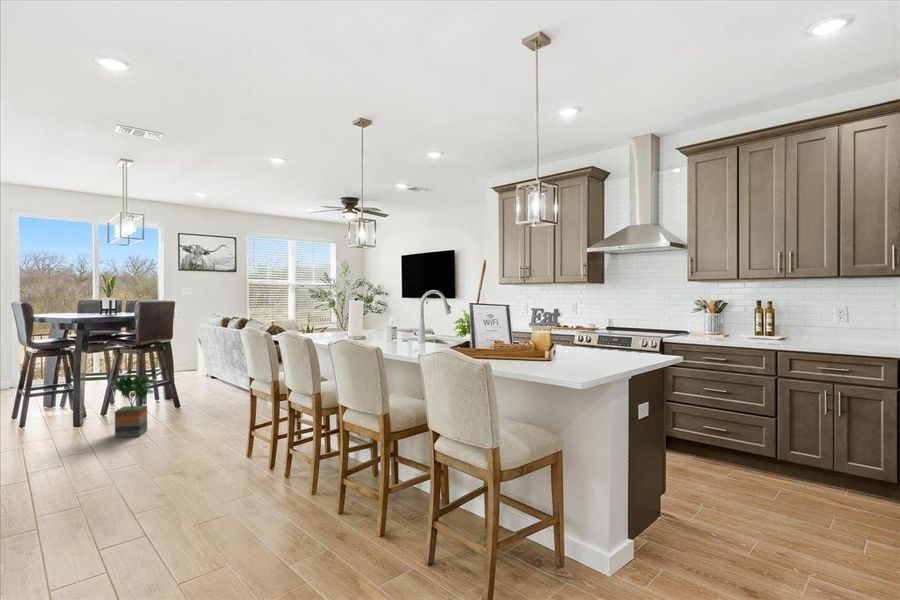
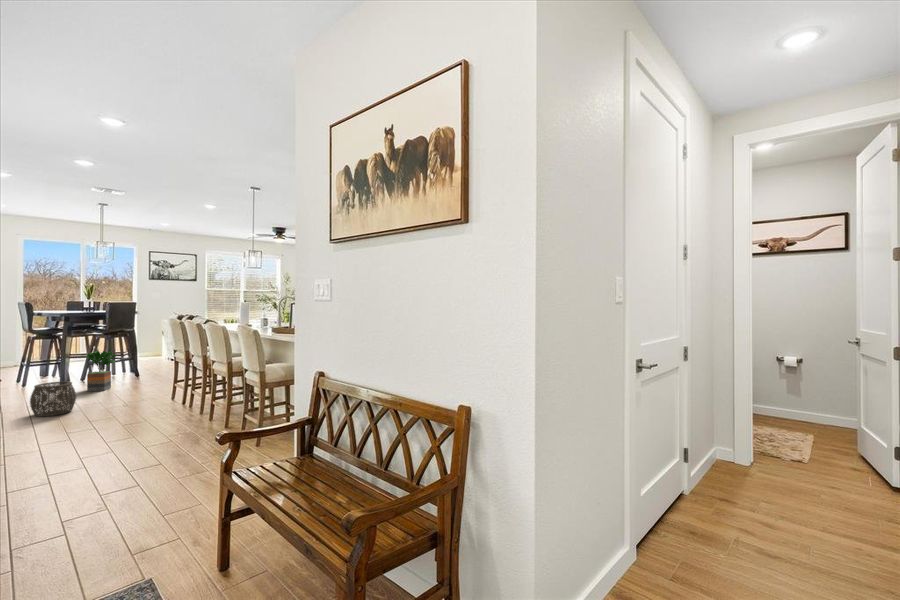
woven basket: none [34,434,108,499] -> present [30,381,76,417]

